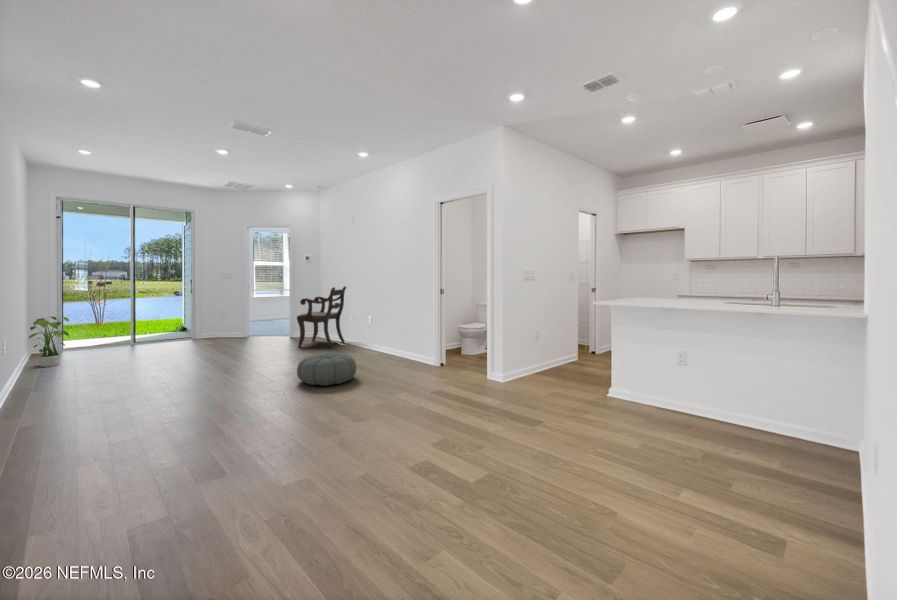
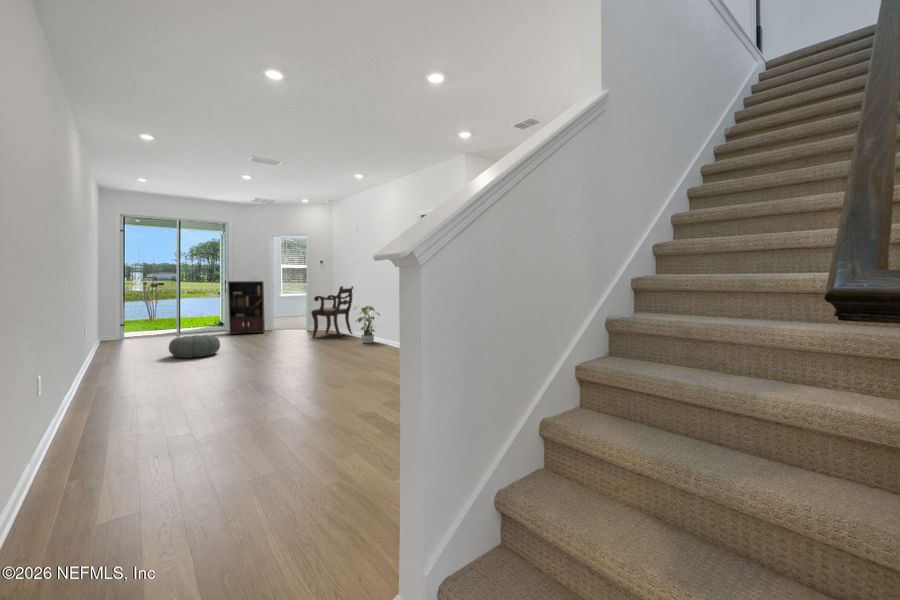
bookcase: none [194,280,250,343] -> present [228,281,265,334]
potted plant: present [28,317,69,367] -> present [355,306,380,343]
pouf: present [297,353,356,386] -> present [169,335,220,358]

